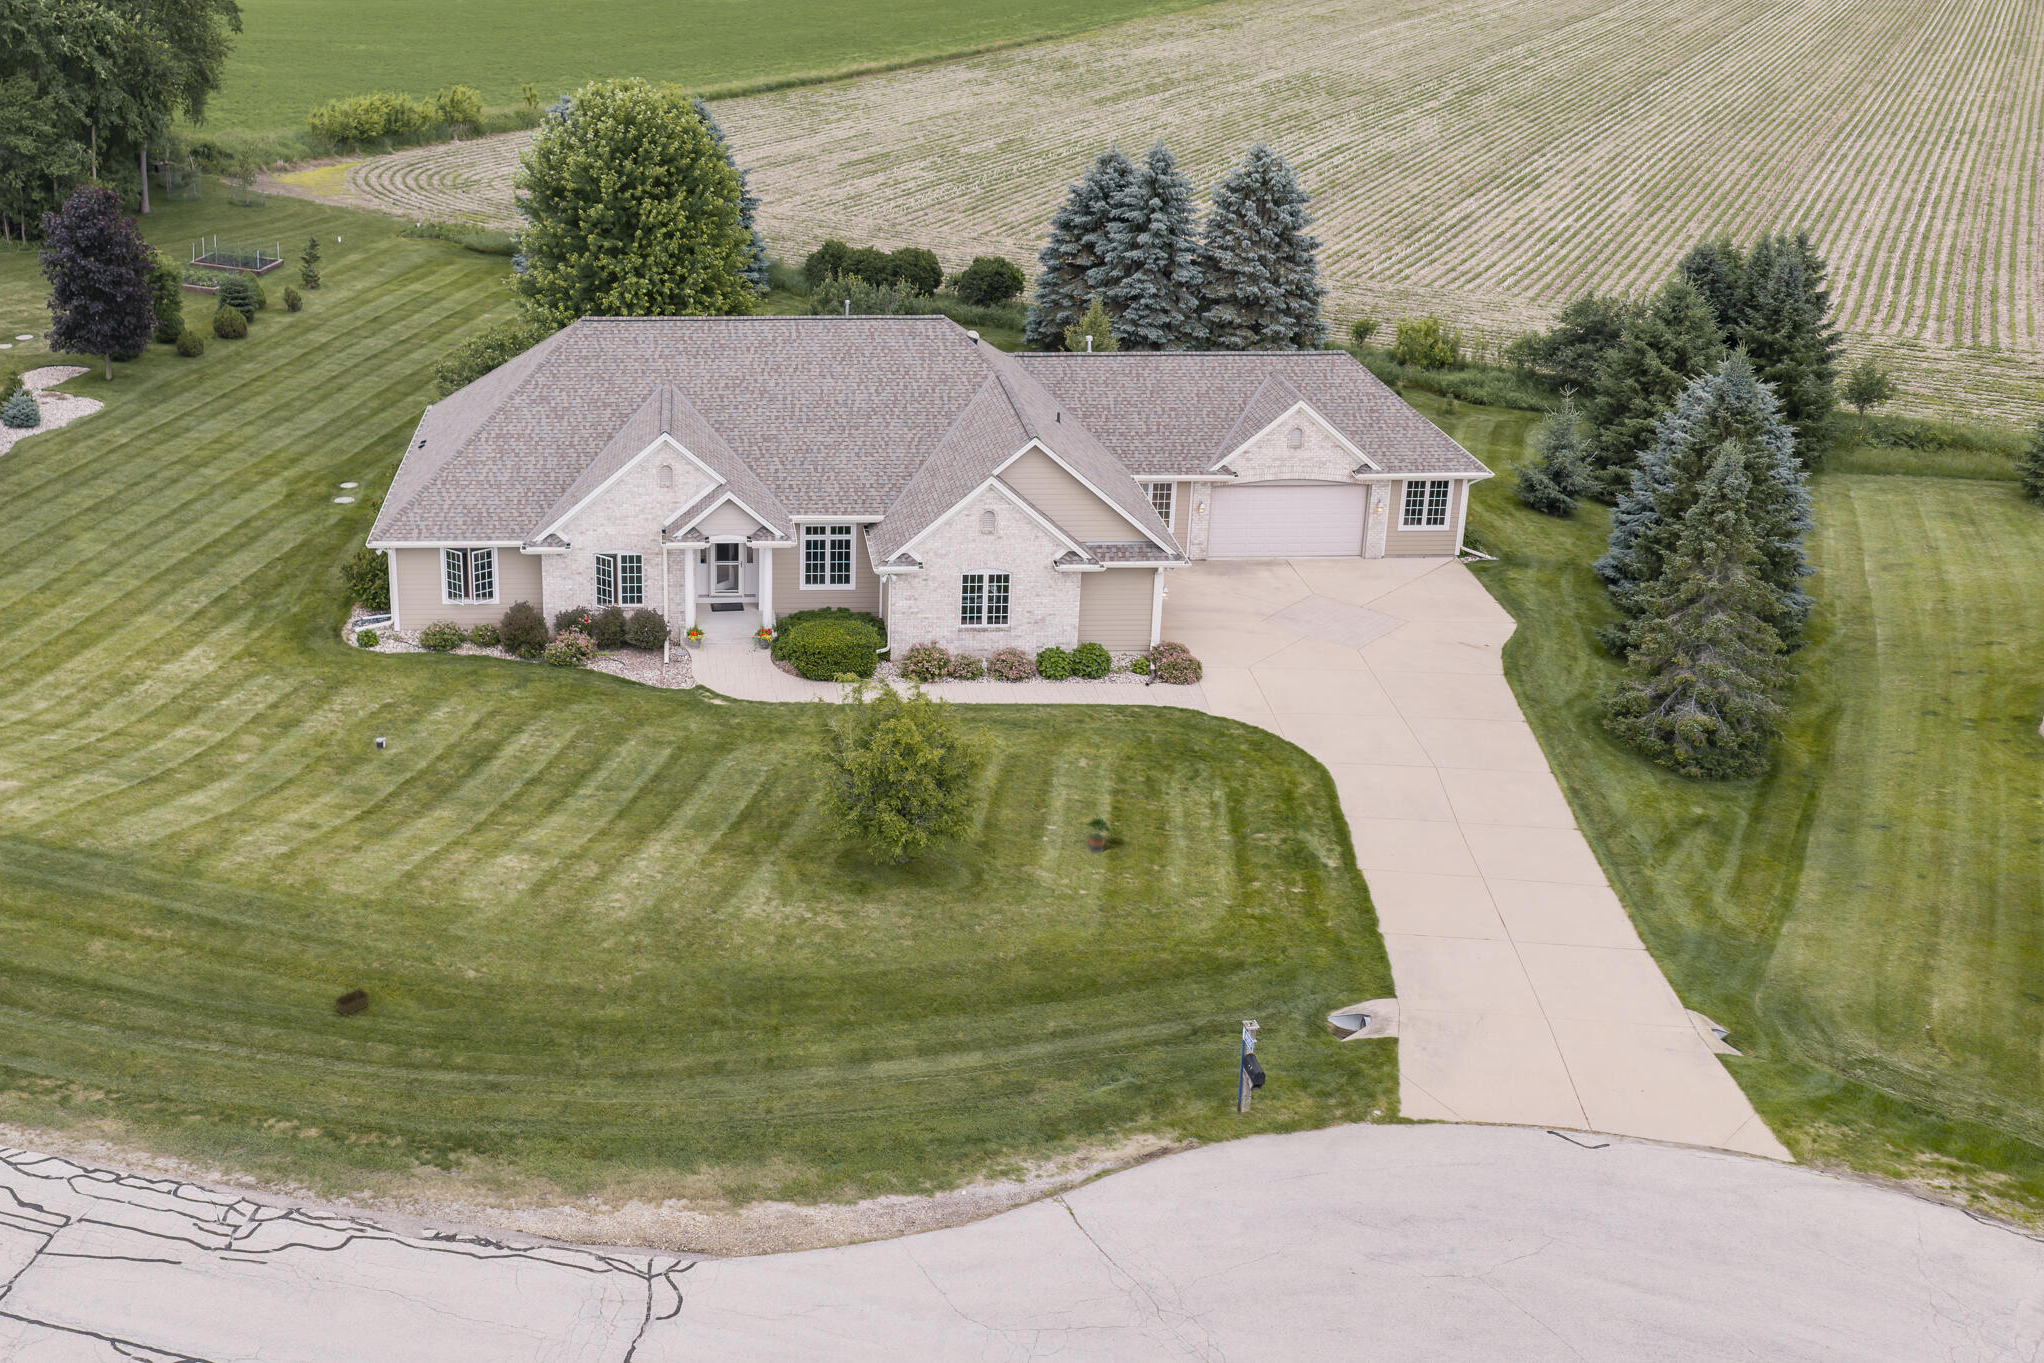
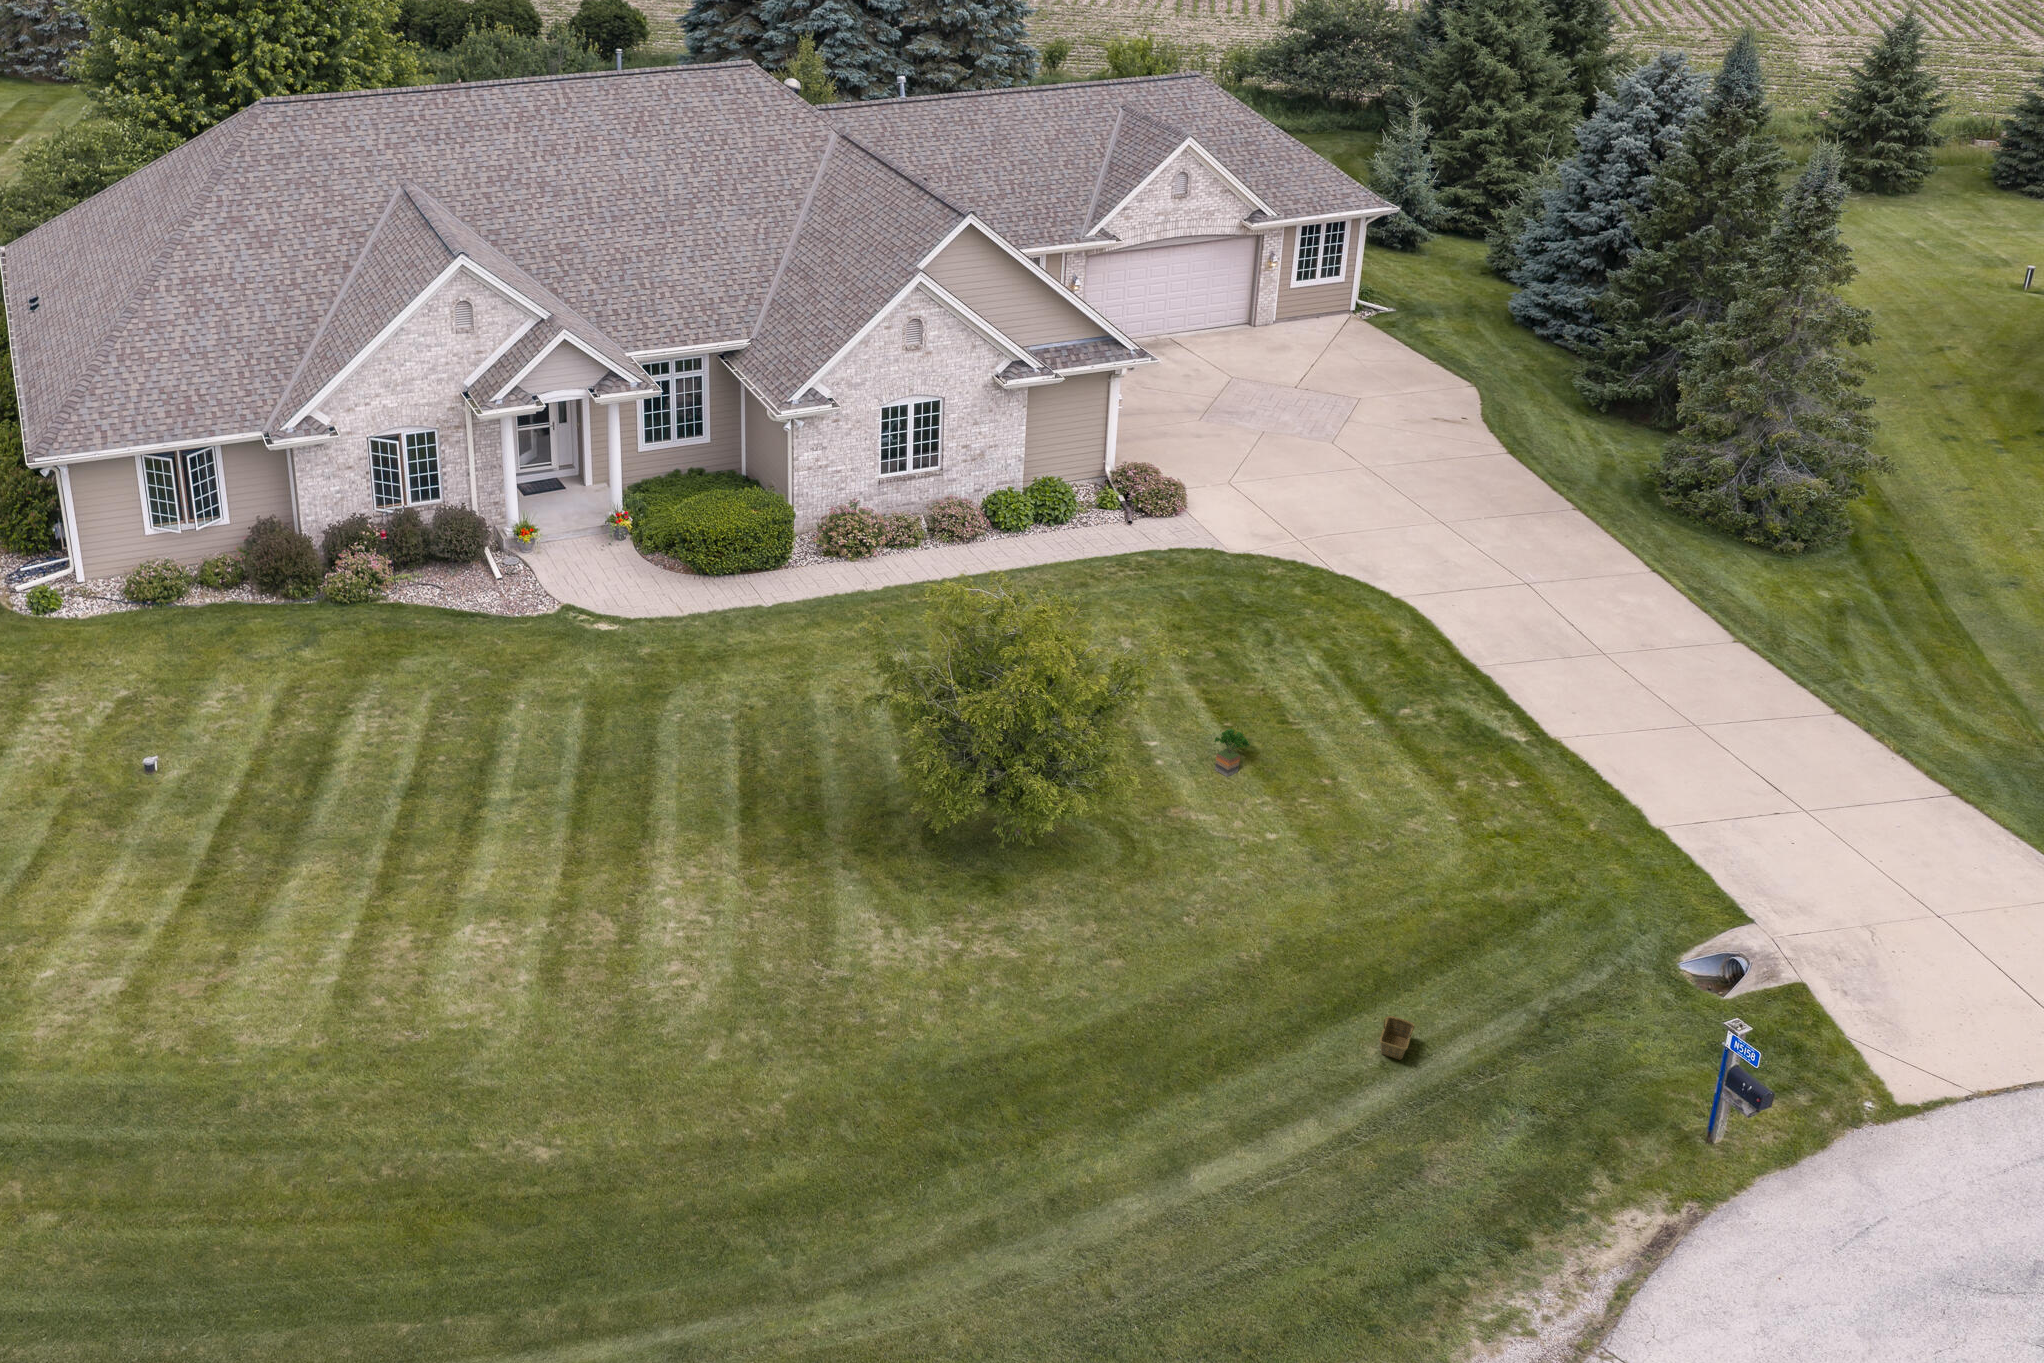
basket: present [335,985,369,1015] -> present [1379,1016,1415,1060]

